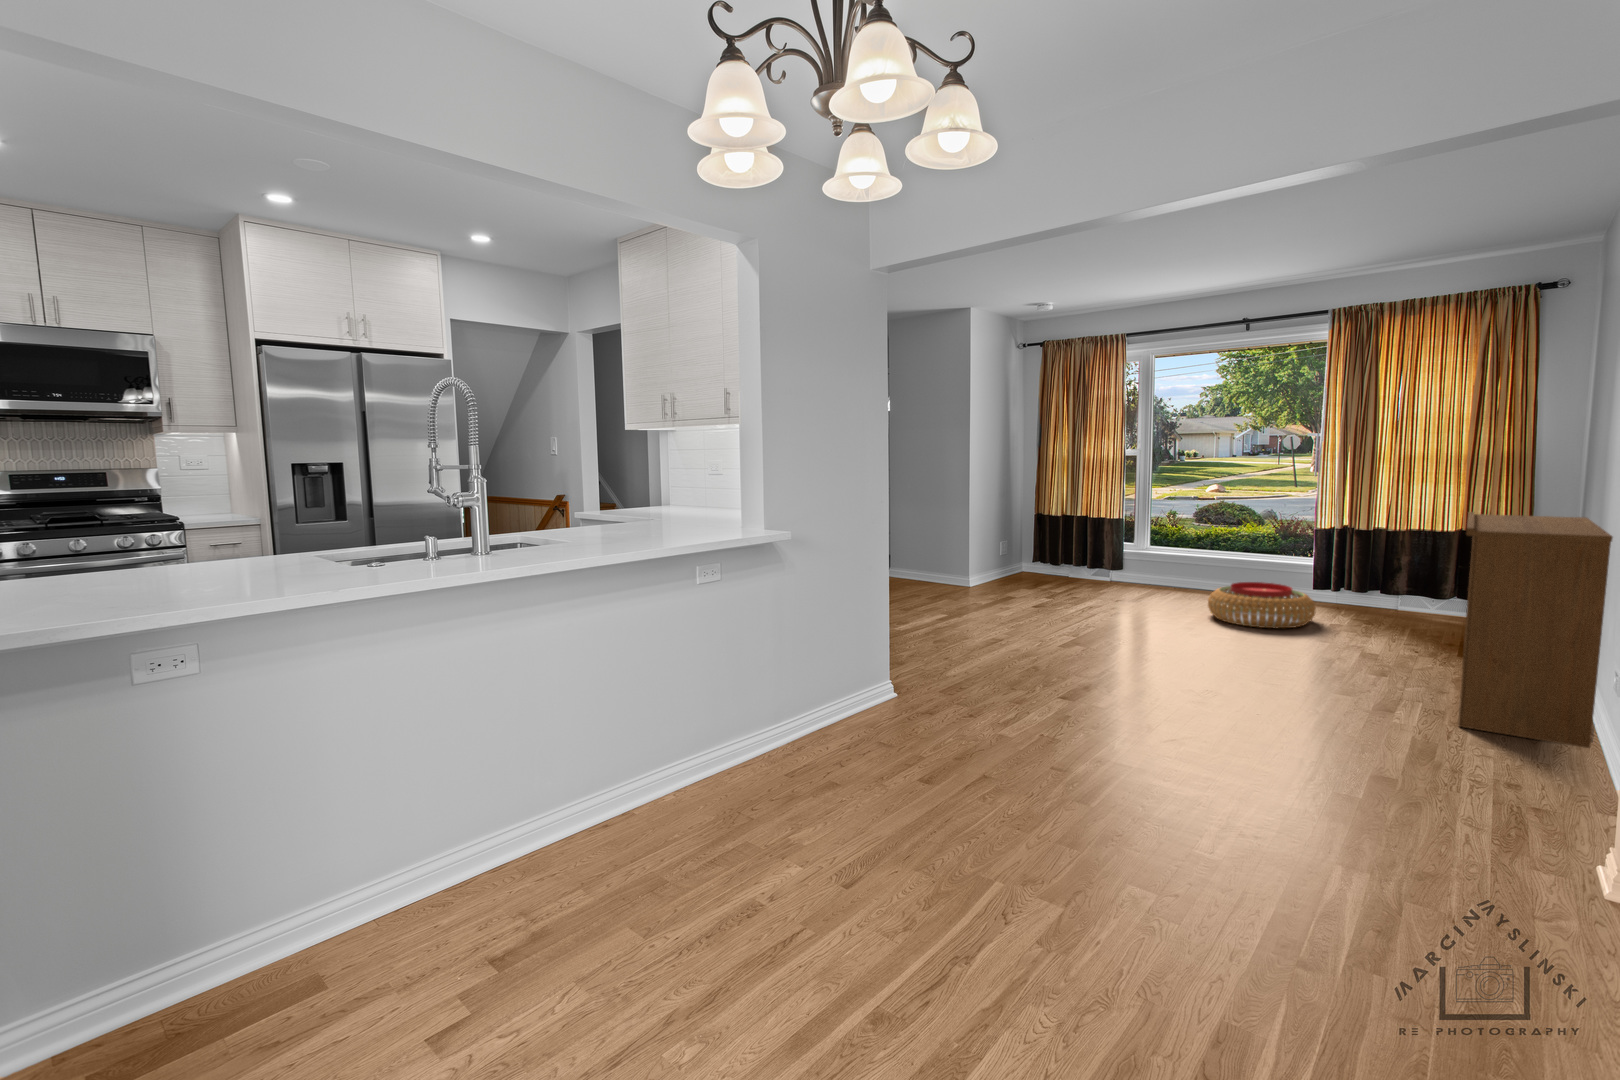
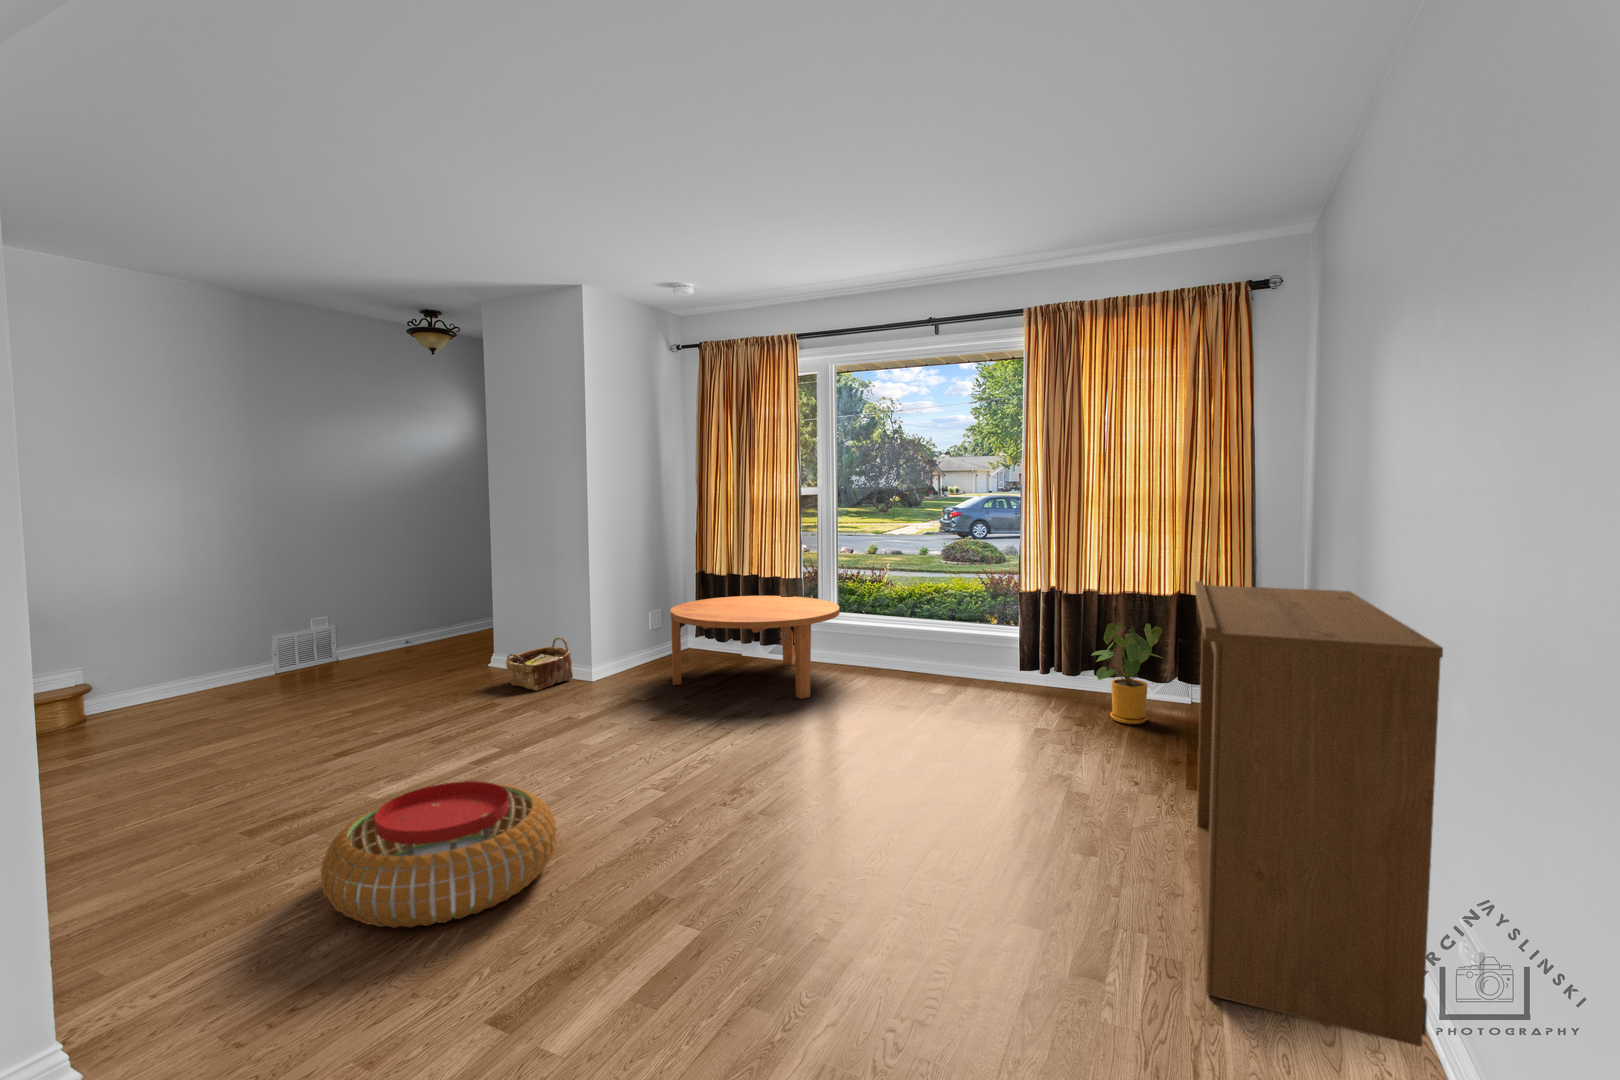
coffee table: none [1031,532,1162,603] -> present [670,596,840,699]
house plant: none [1379,552,1445,626] -> present [1092,622,1162,724]
woven basket: none [915,558,957,592] -> present [506,637,573,691]
pouf: present [1208,582,1316,628] -> present [320,781,557,928]

